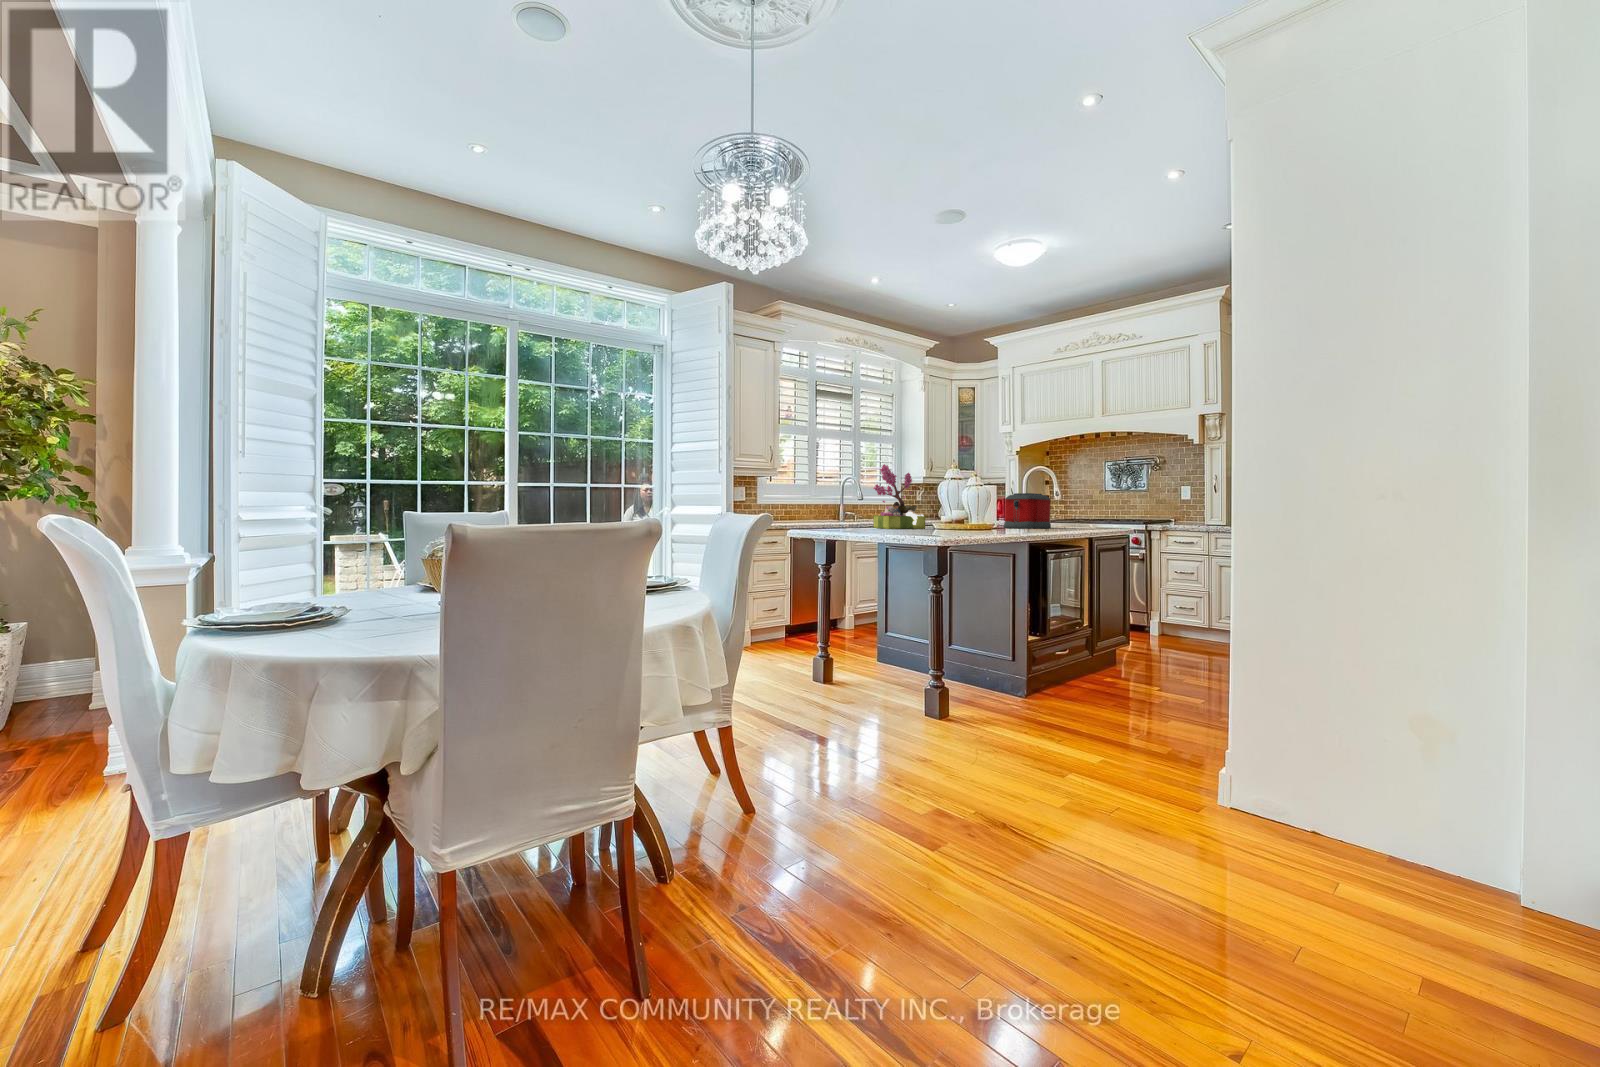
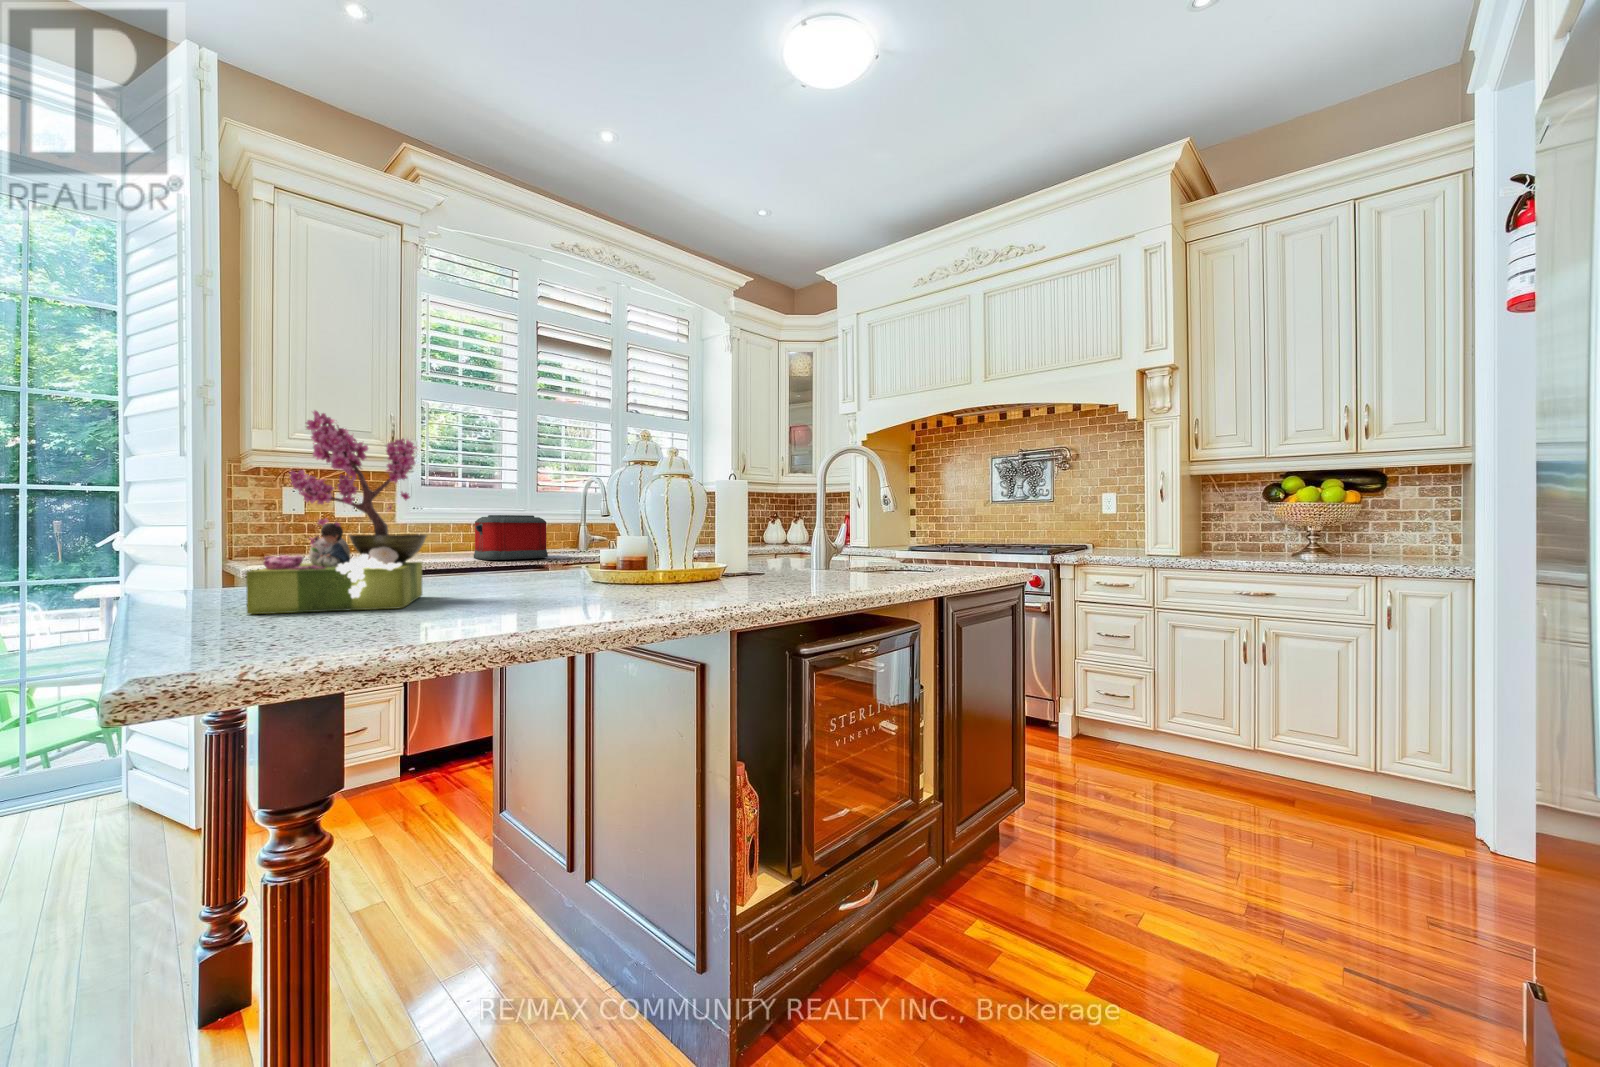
toaster: present [1004,493,1051,529] -> present [474,515,548,560]

